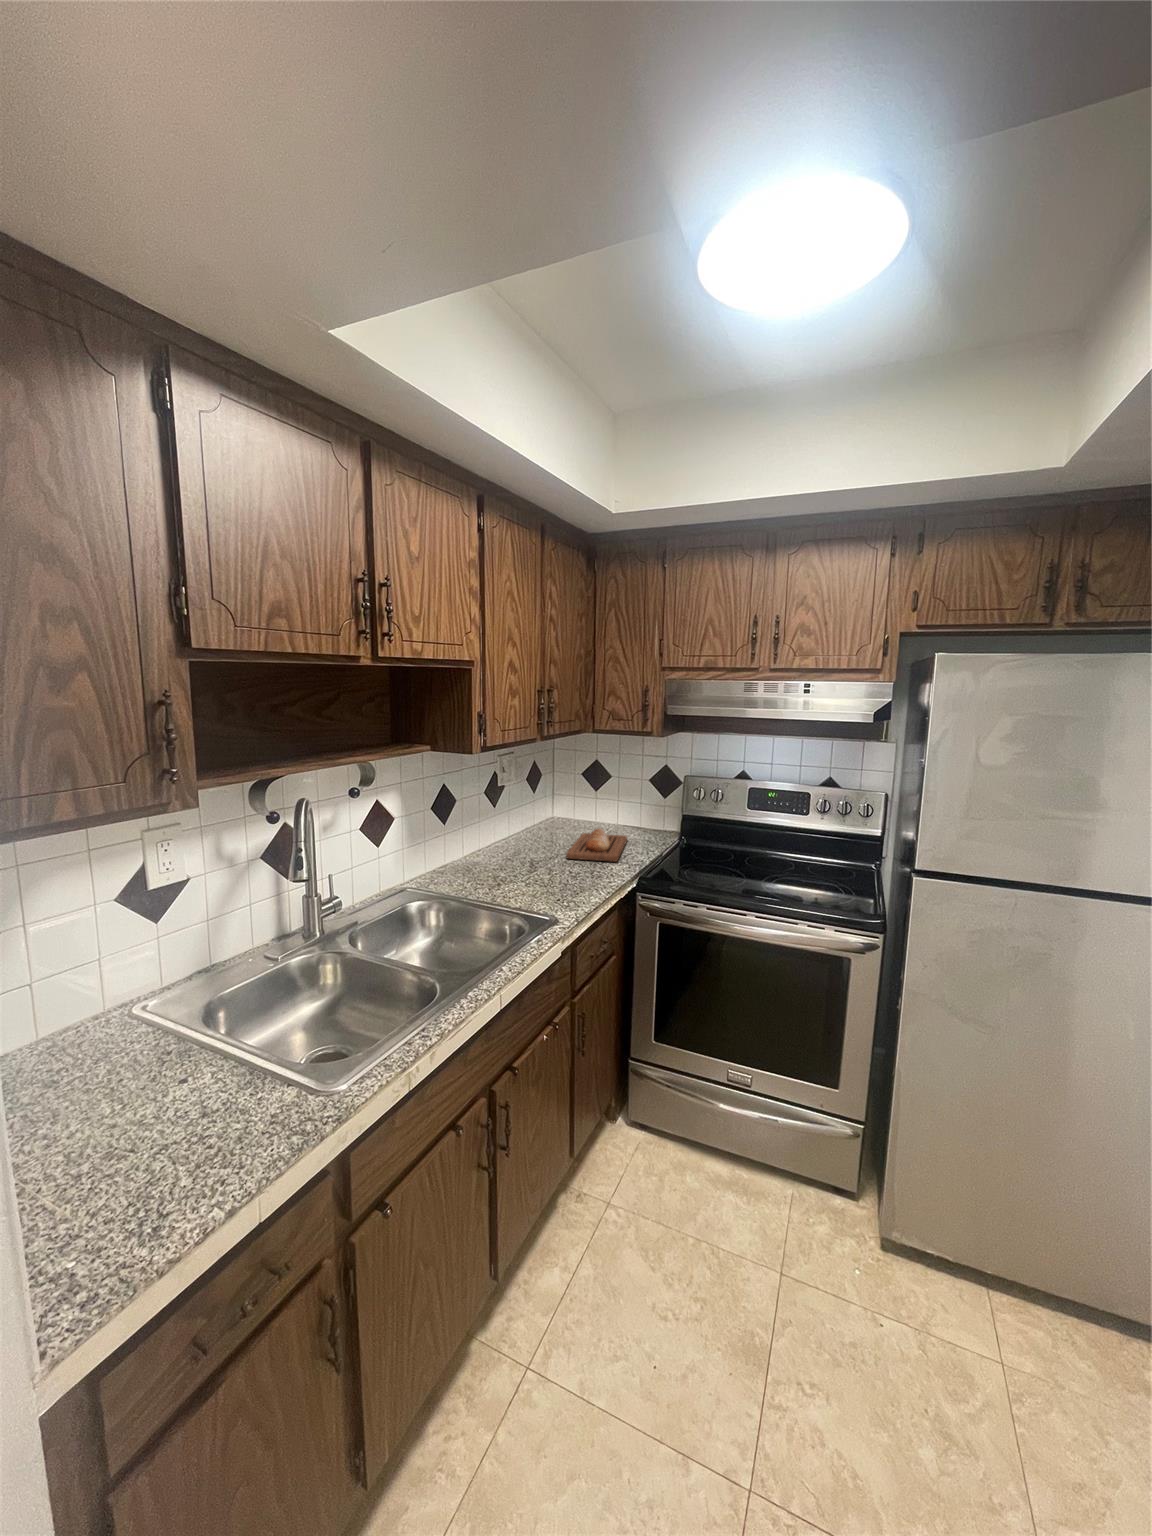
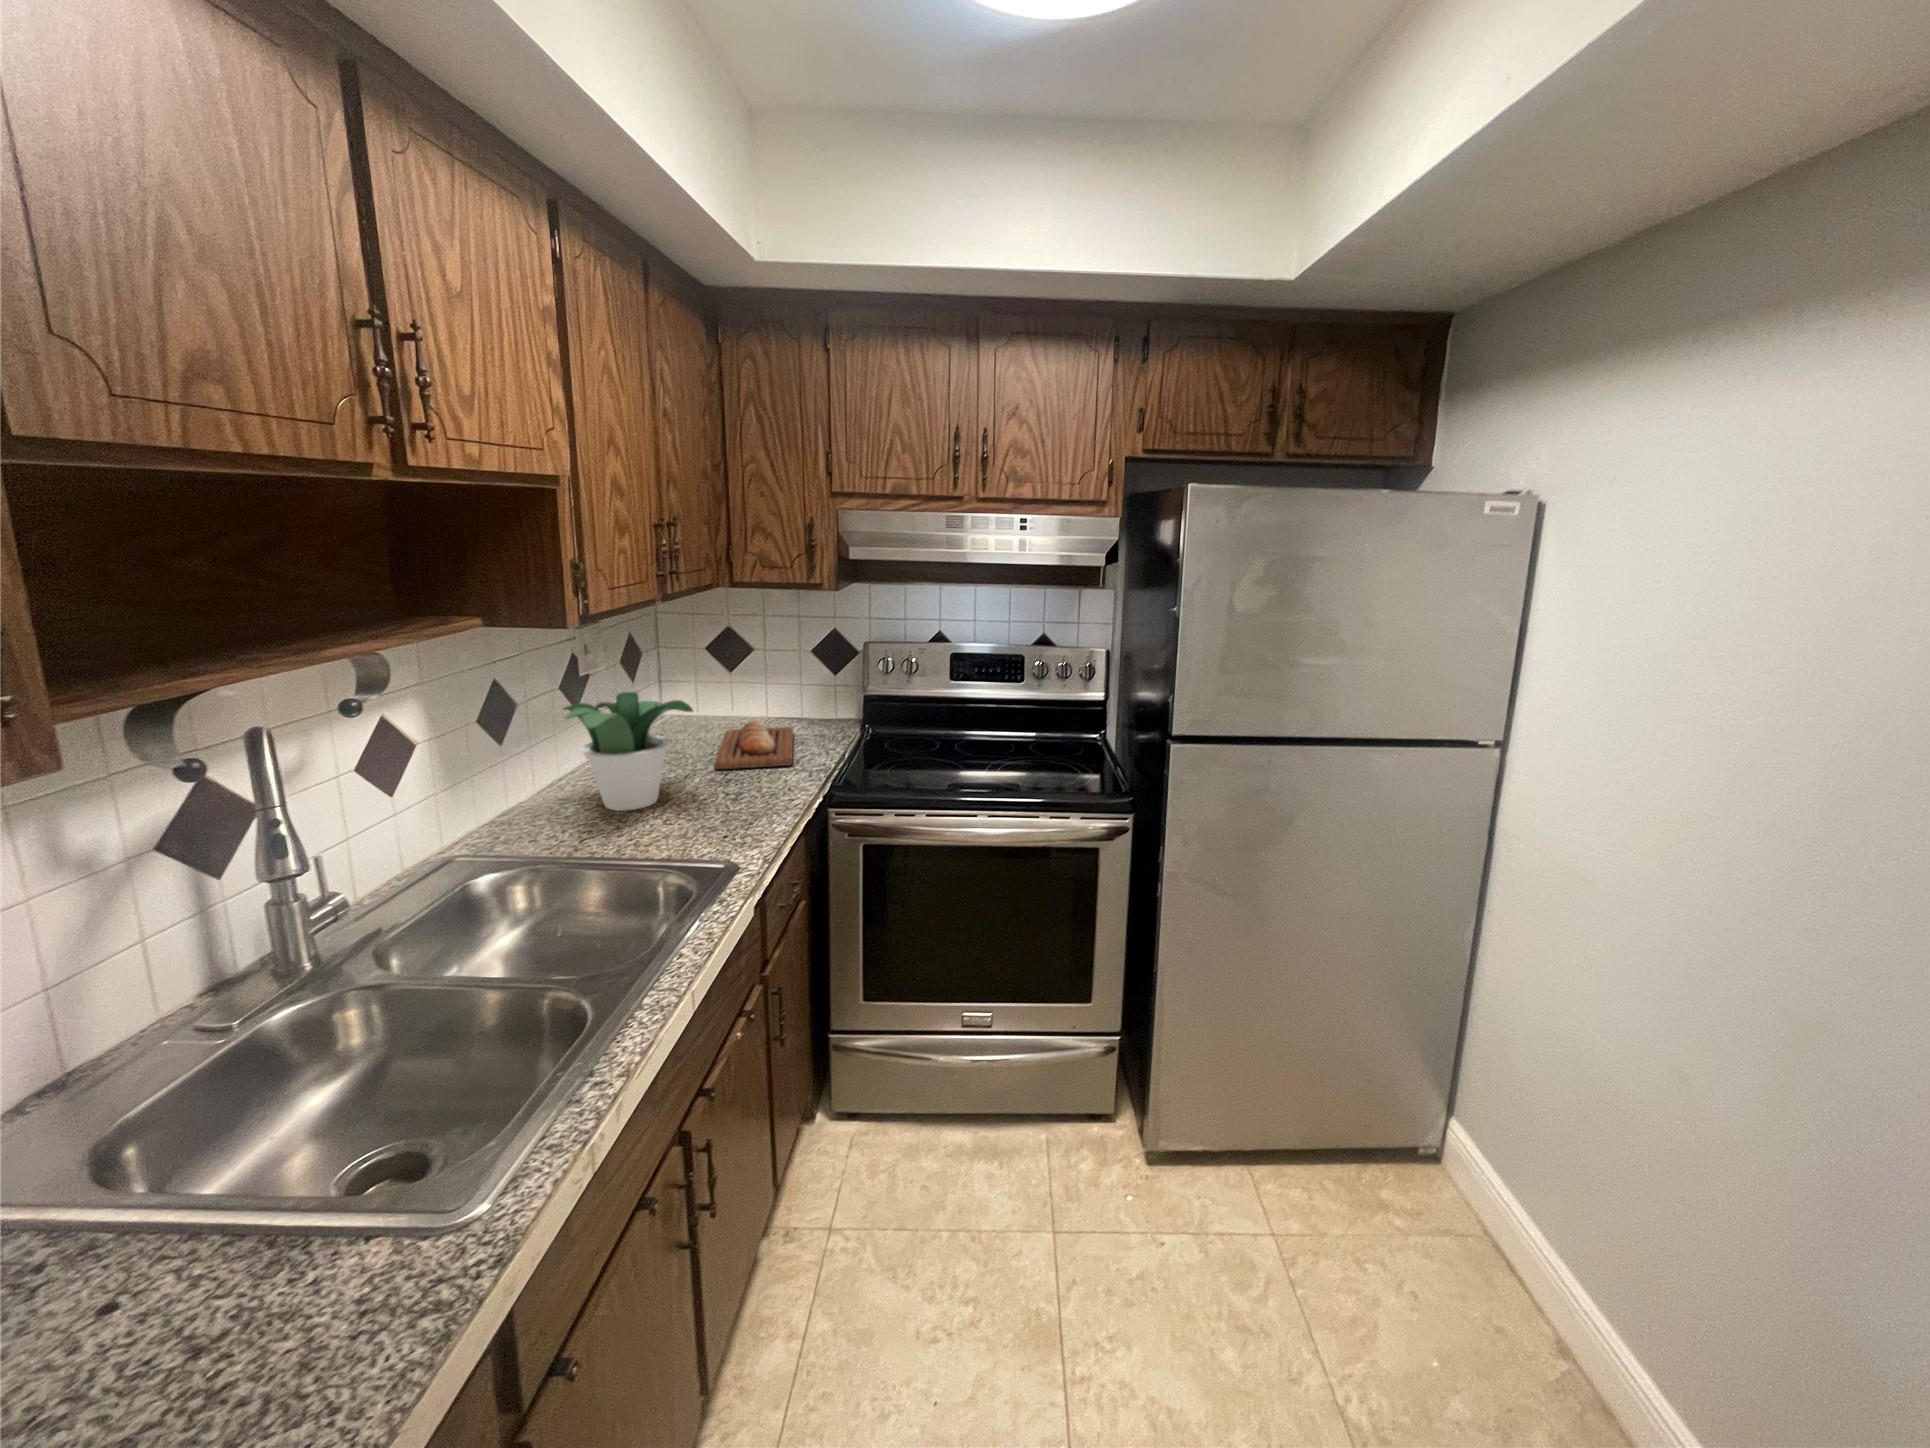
potted plant: none [472,799,547,877] -> present [564,692,693,811]

